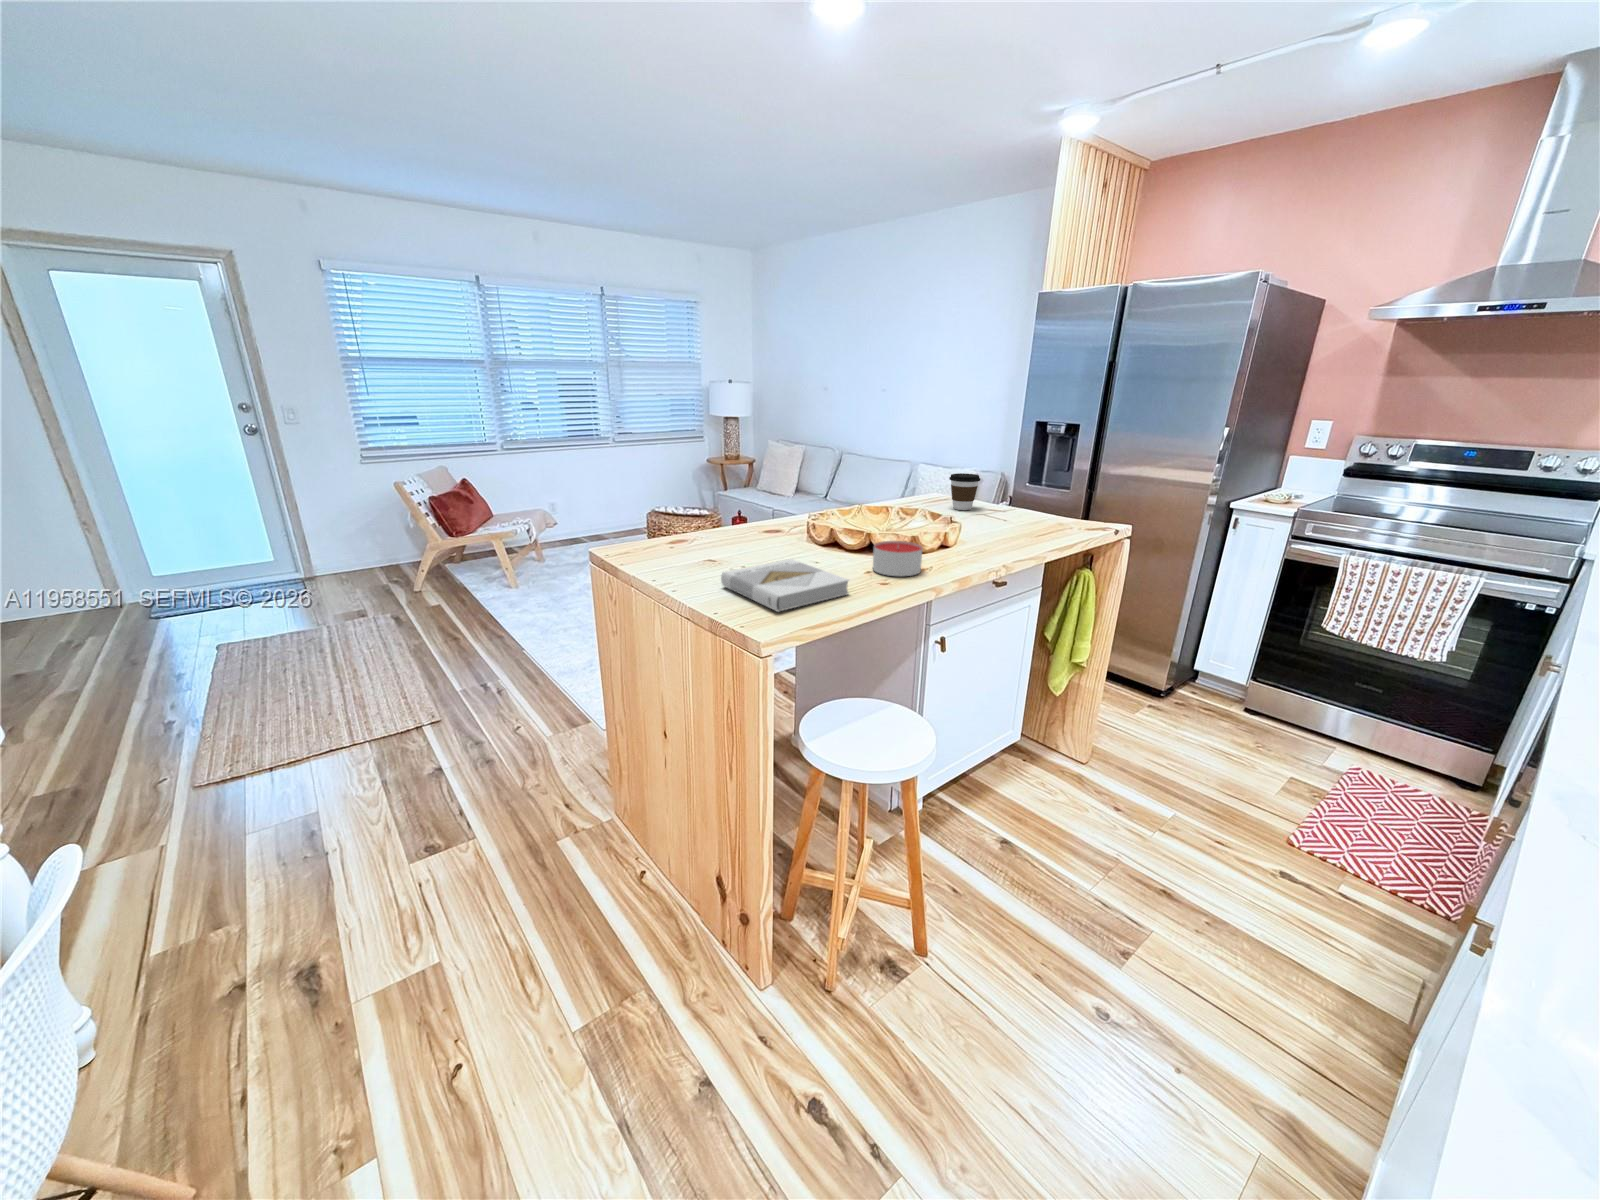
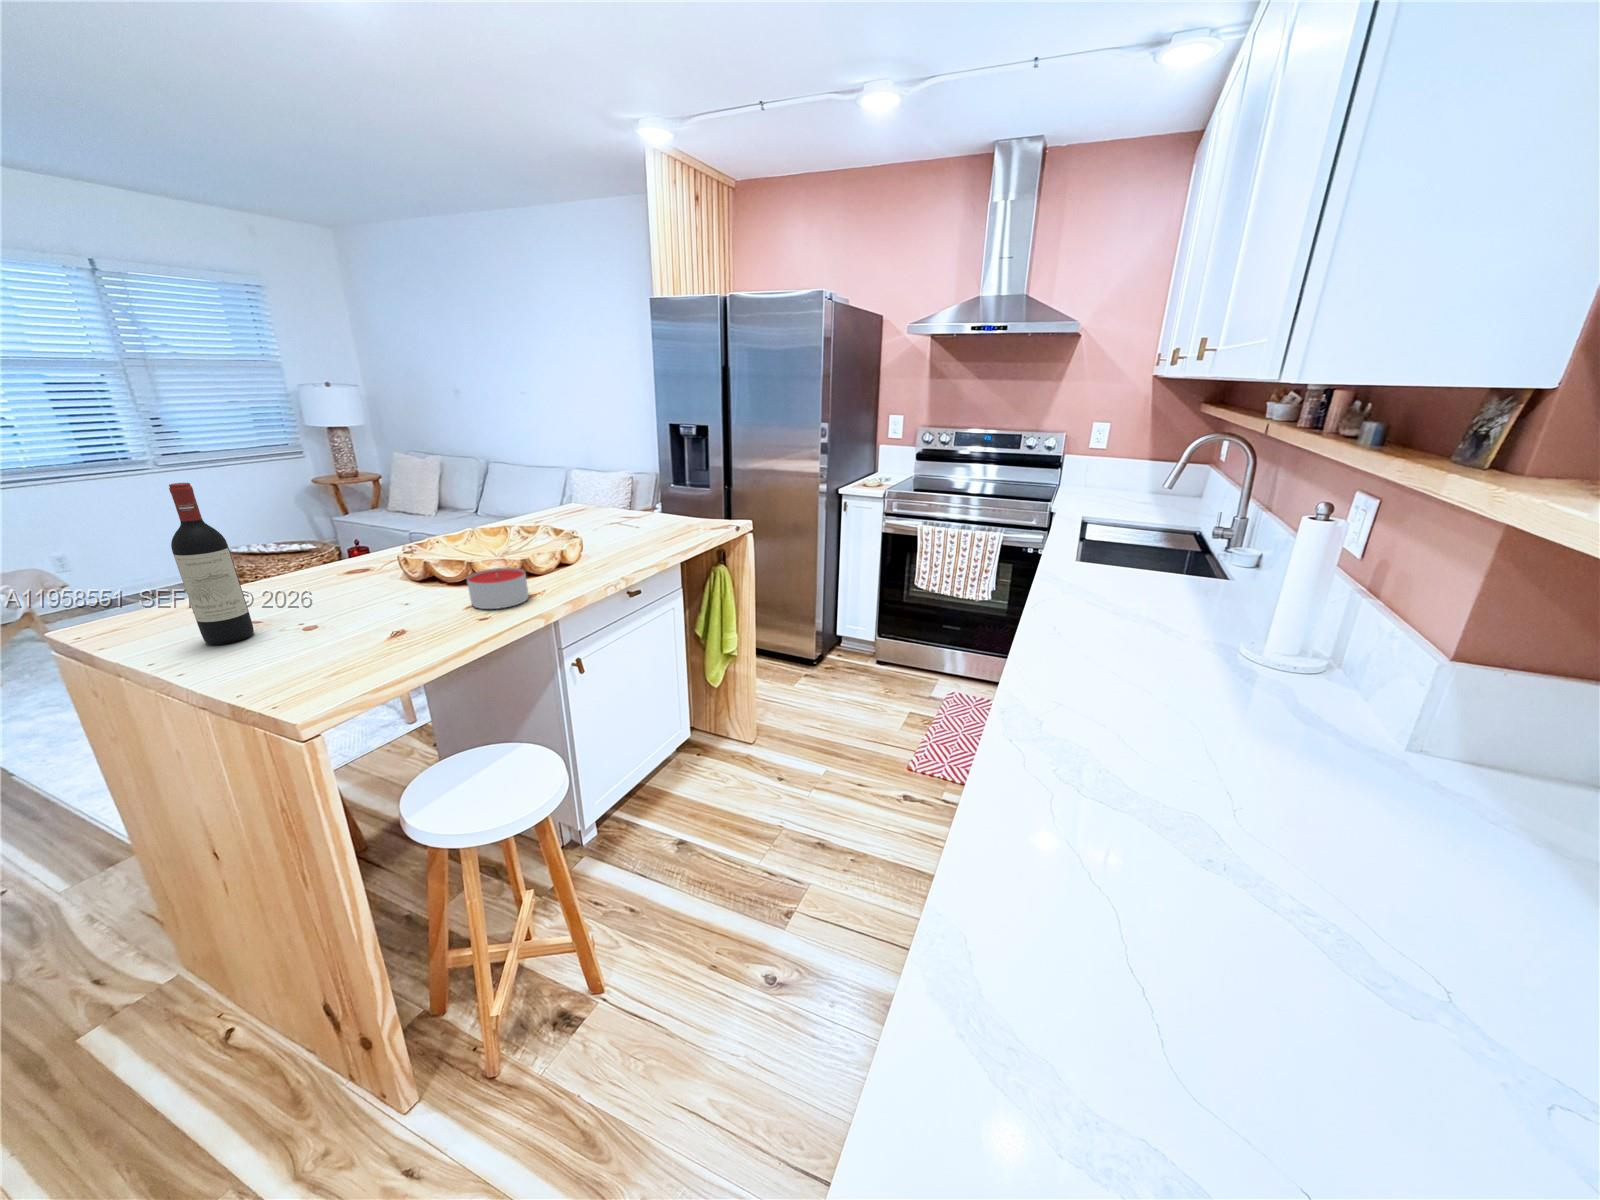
wine bottle: none [686,447,720,573] -> present [169,483,254,644]
coffee cup: present [949,473,980,510] -> none [578,483,611,520]
book: present [721,559,849,612] -> none [242,608,430,683]

